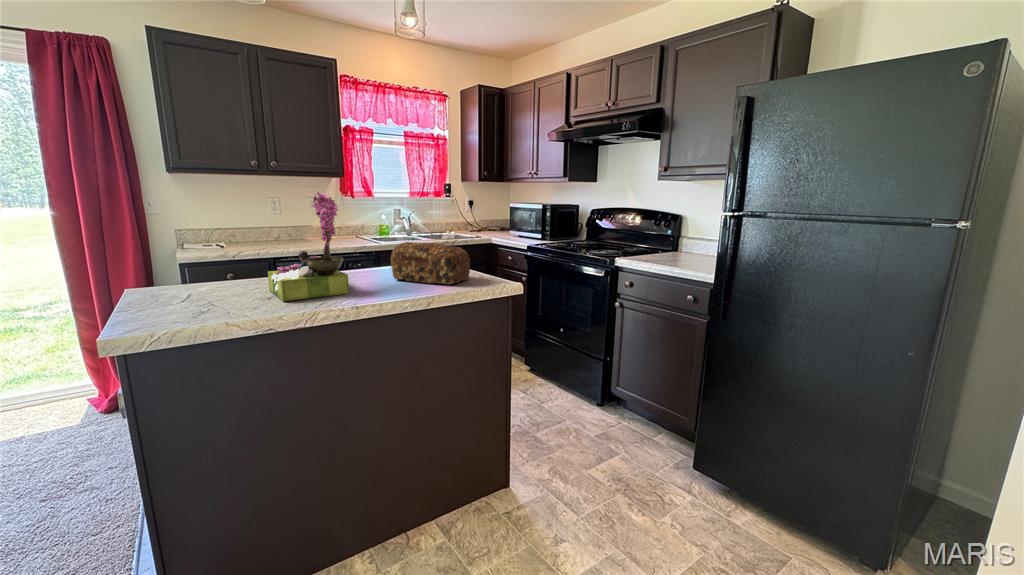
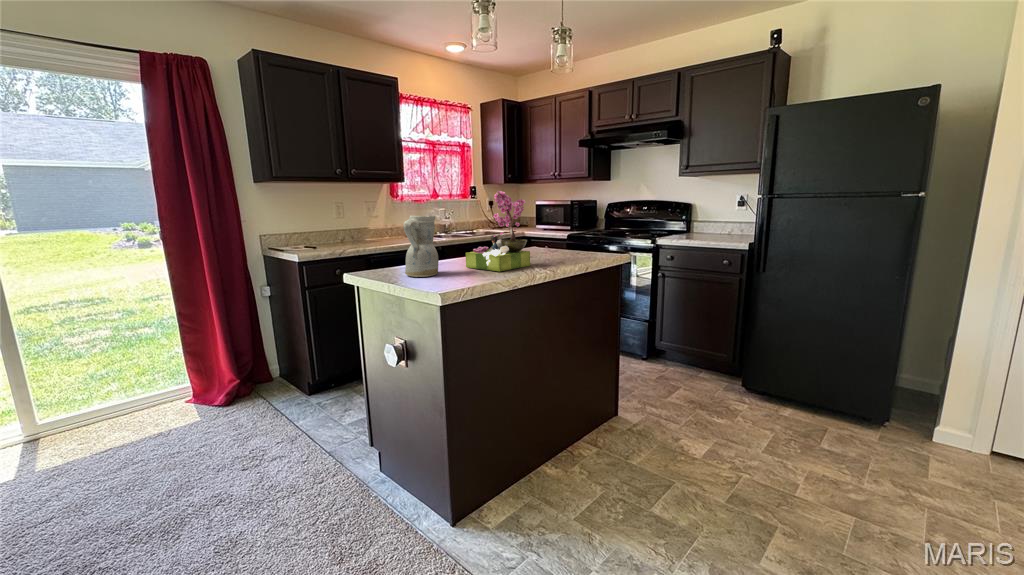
ceramic pitcher: none [144,222,215,302] -> present [403,216,439,277]
bread loaf: present [391,242,470,284] -> none [539,228,594,257]

